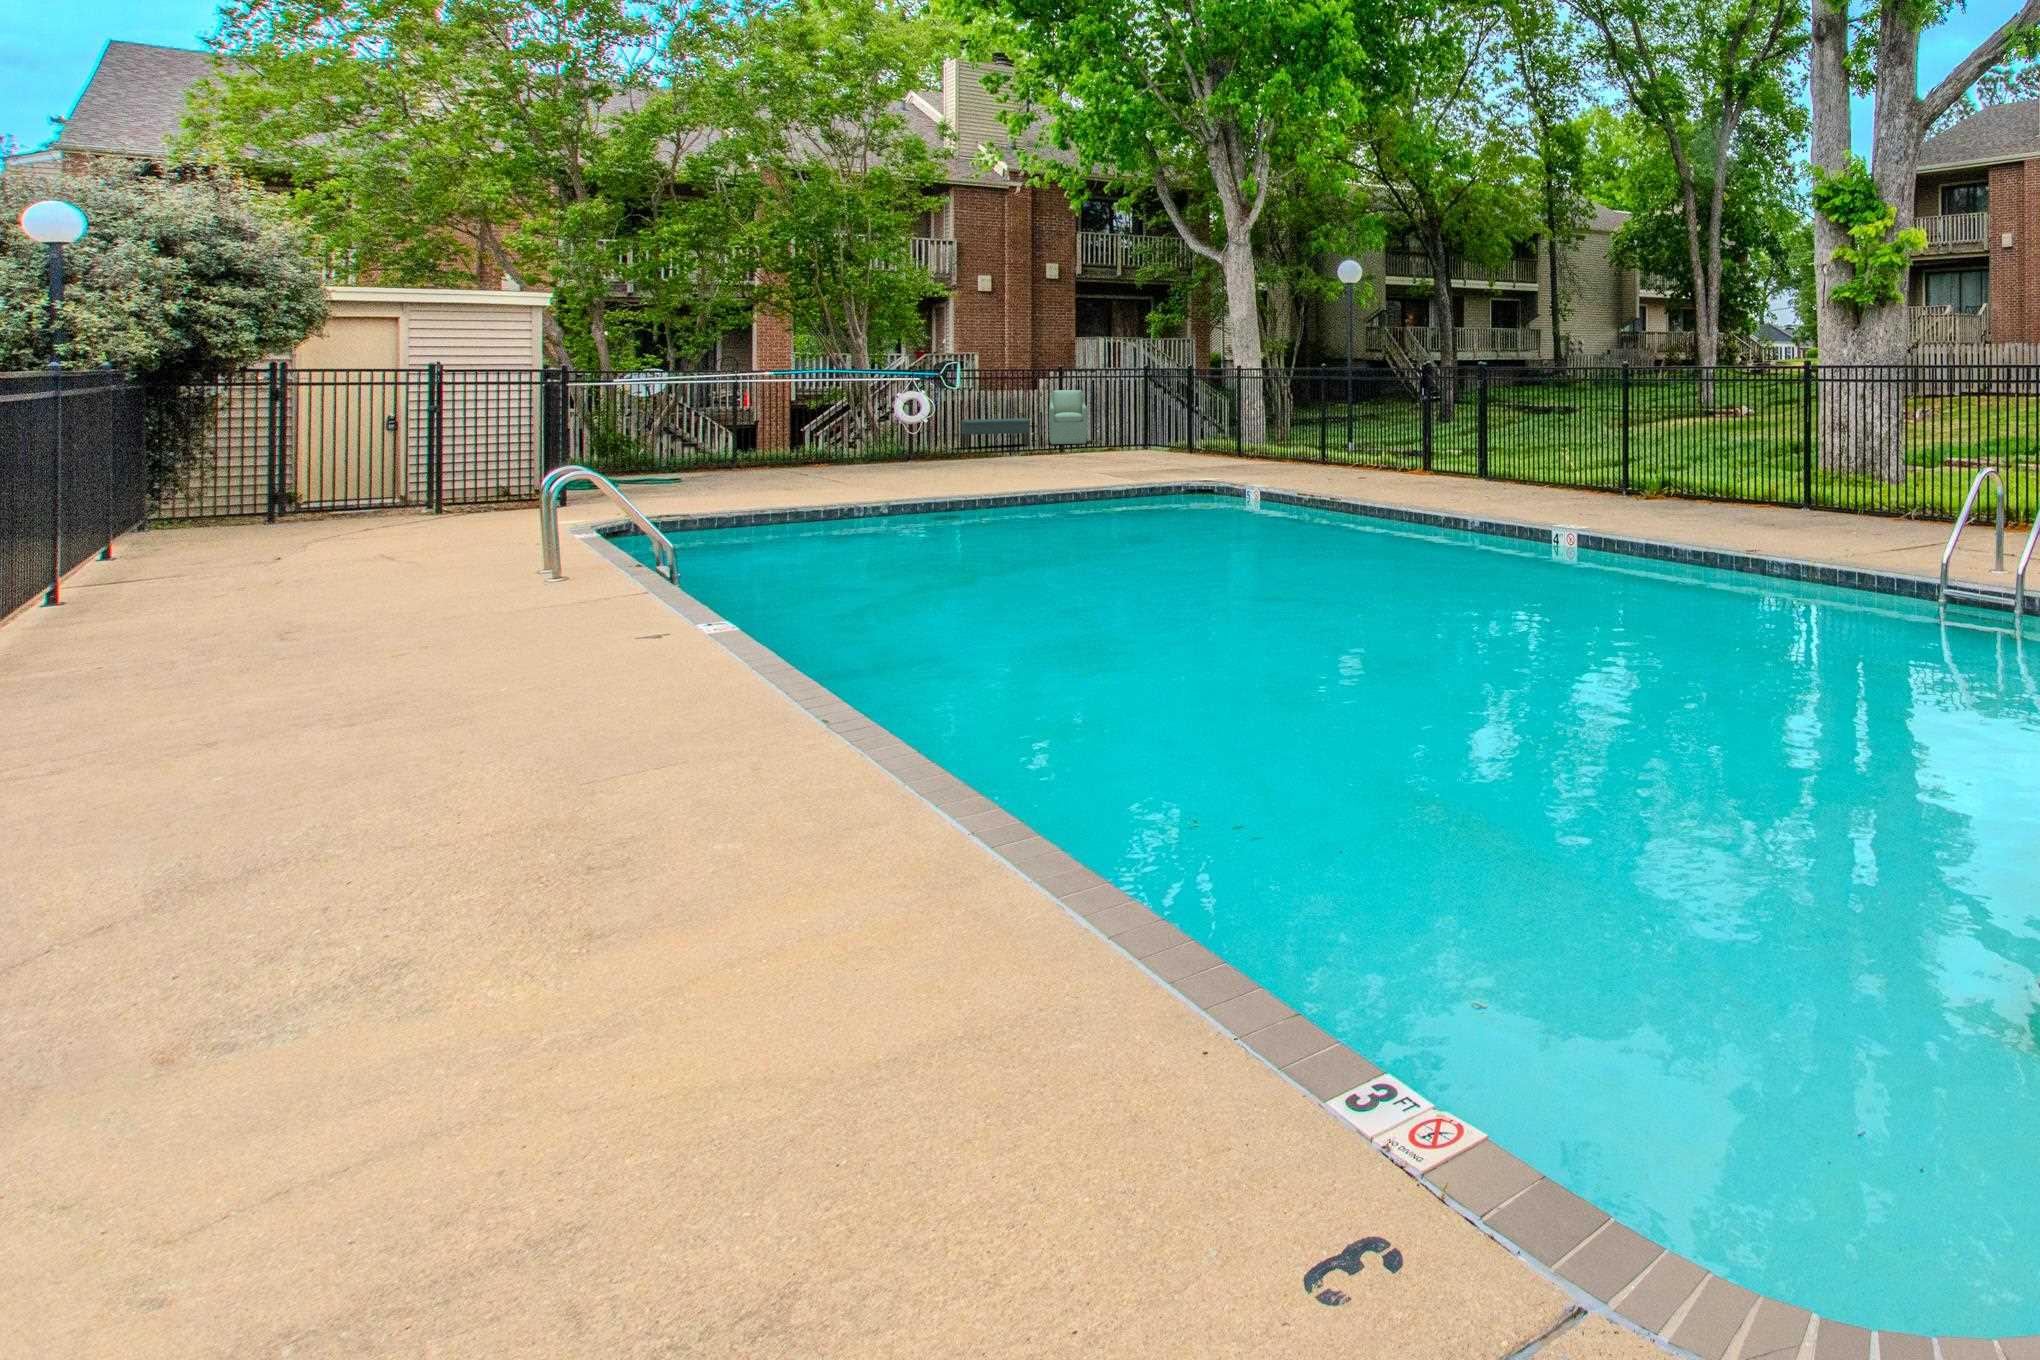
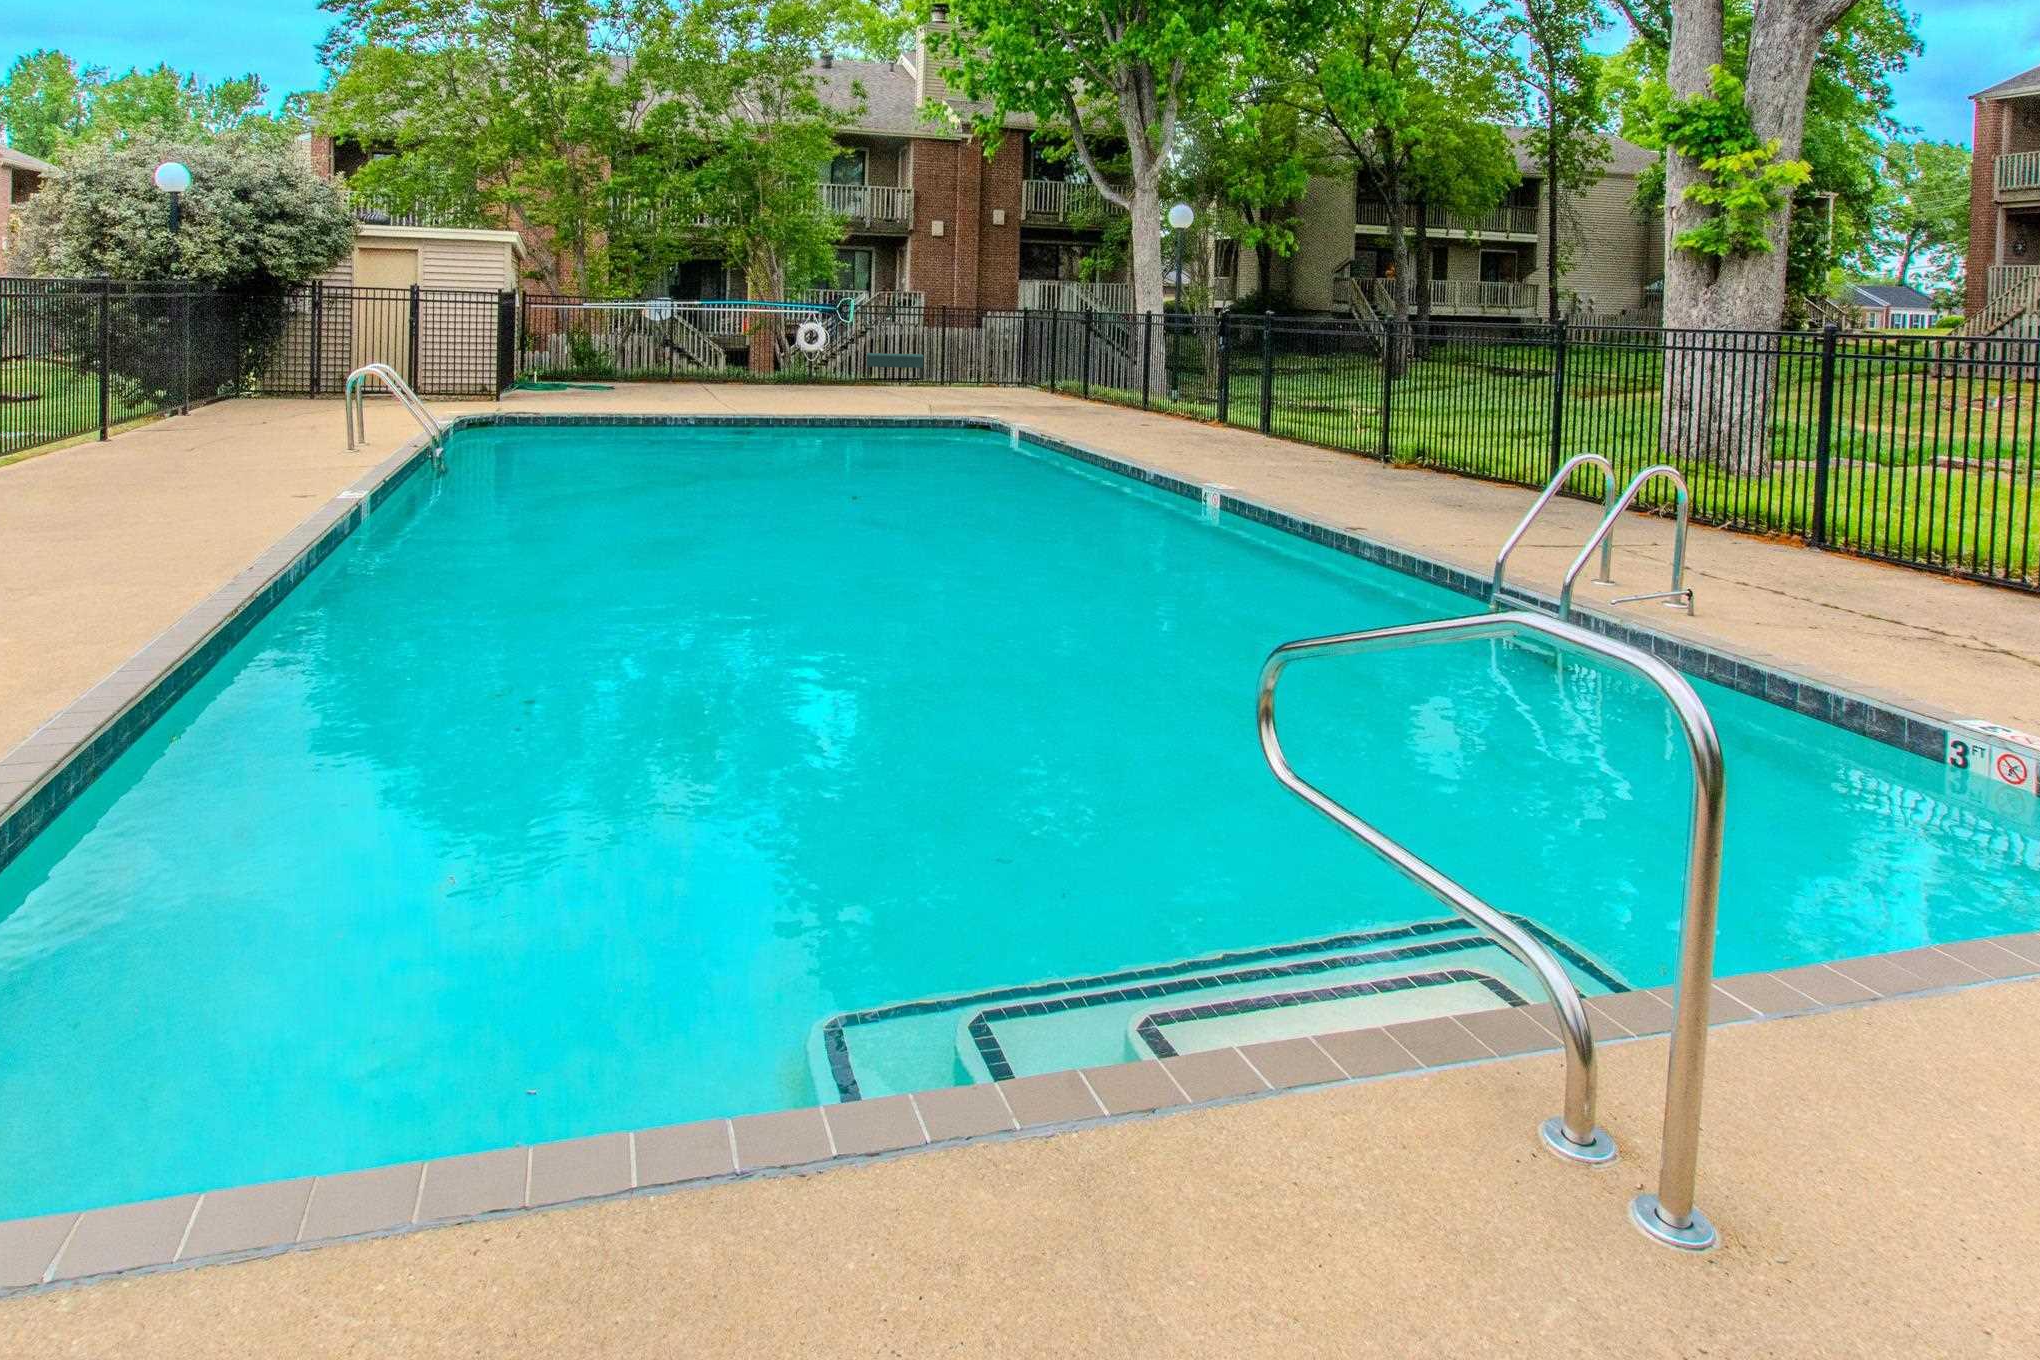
chair: present [1049,390,1087,444] -> none [941,330,978,381]

